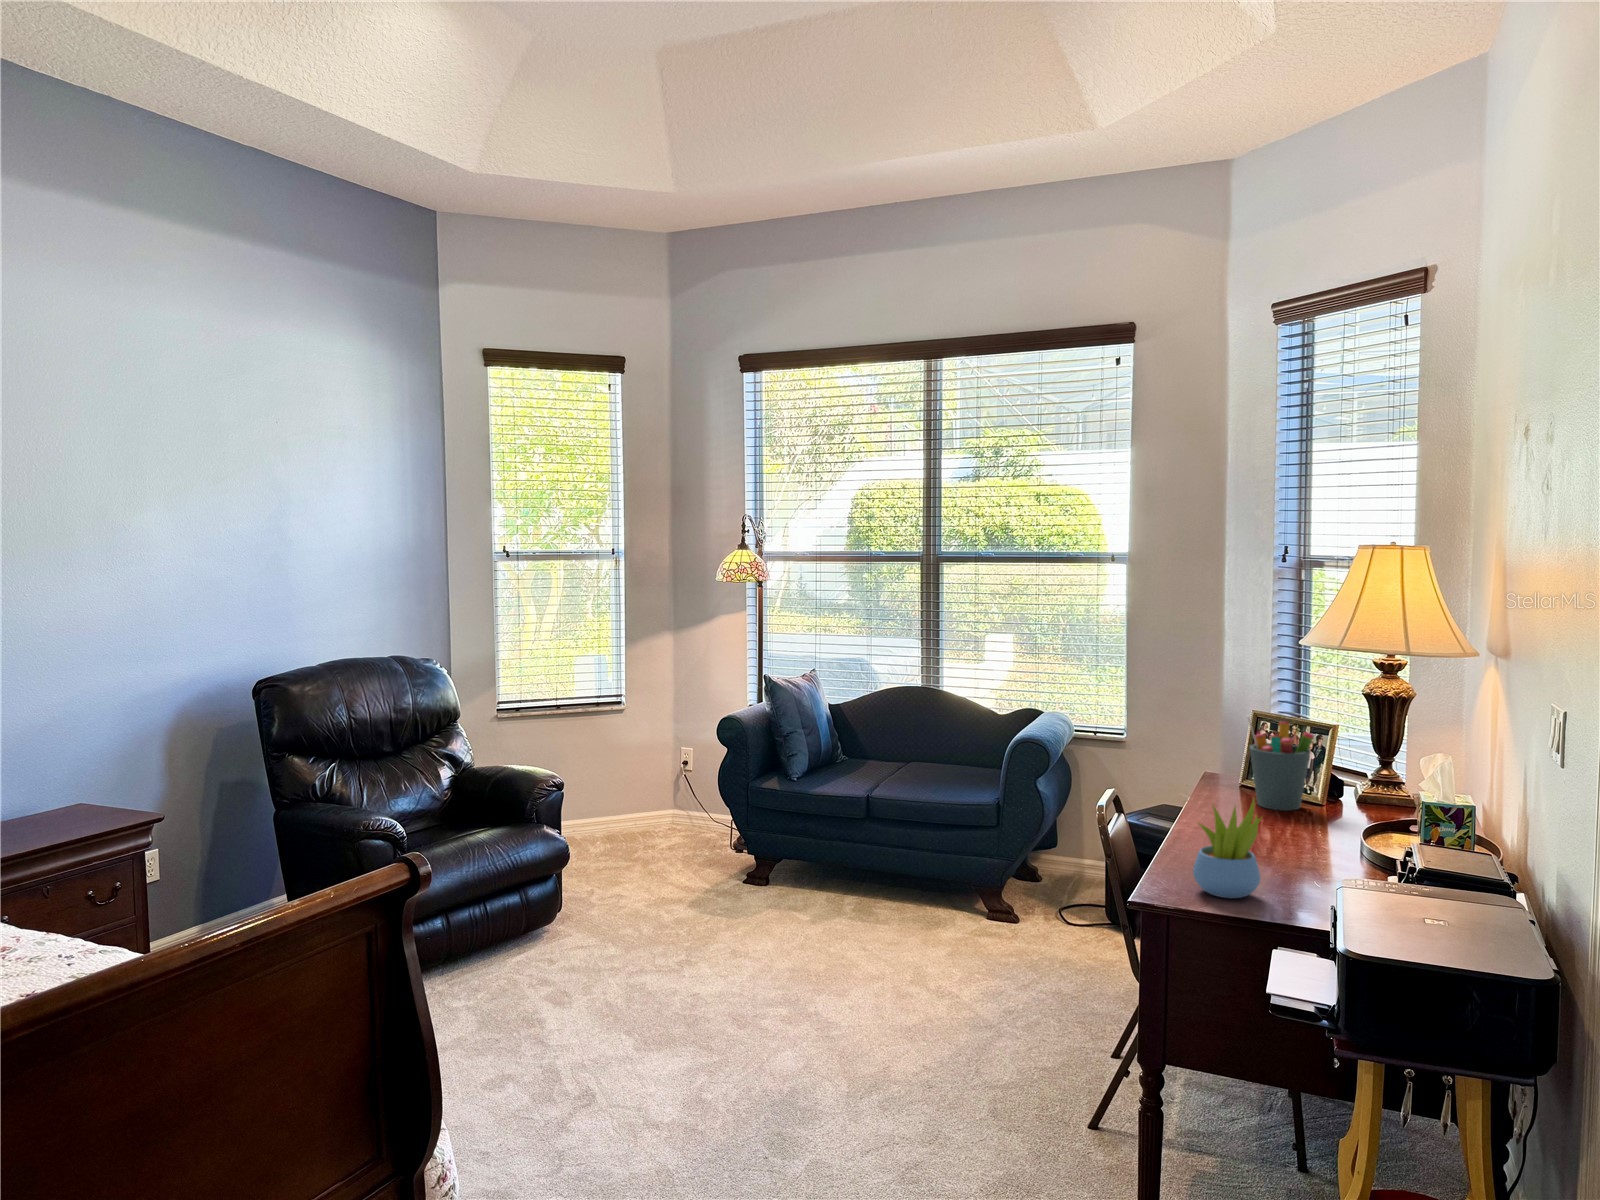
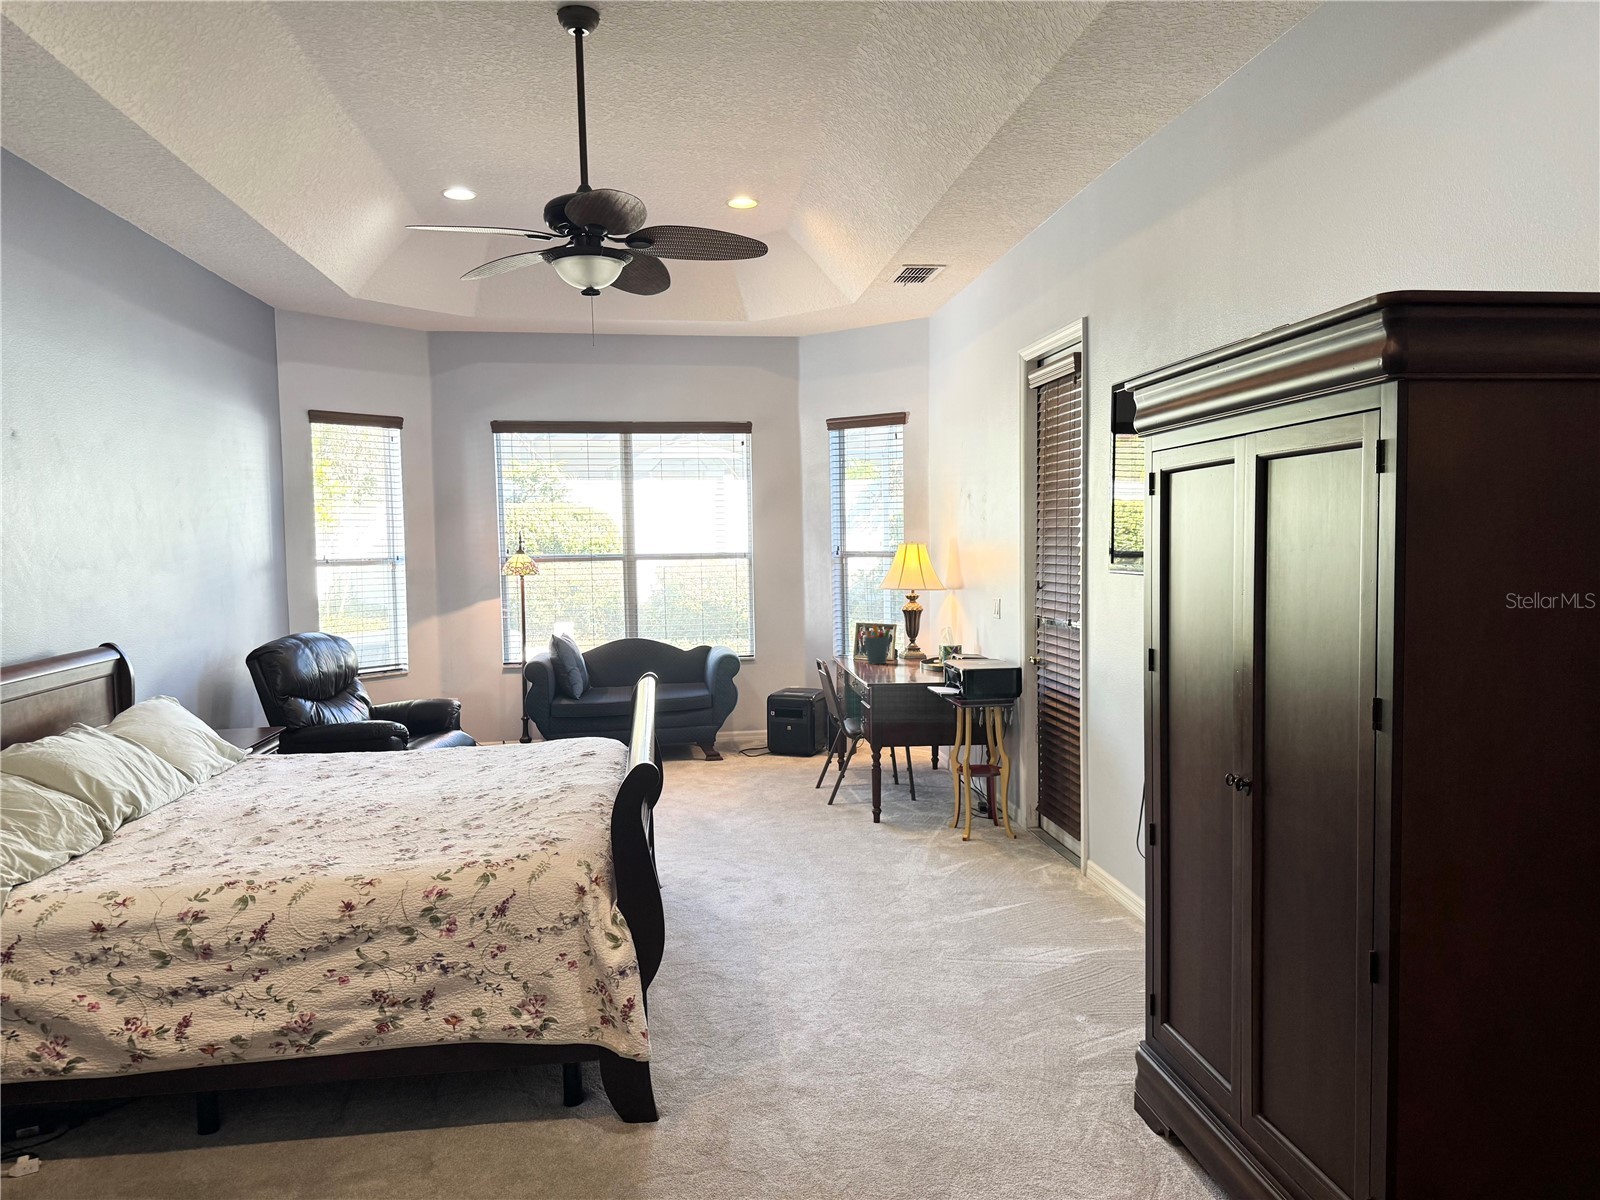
succulent plant: present [1193,799,1261,898] -> none [890,640,917,679]

